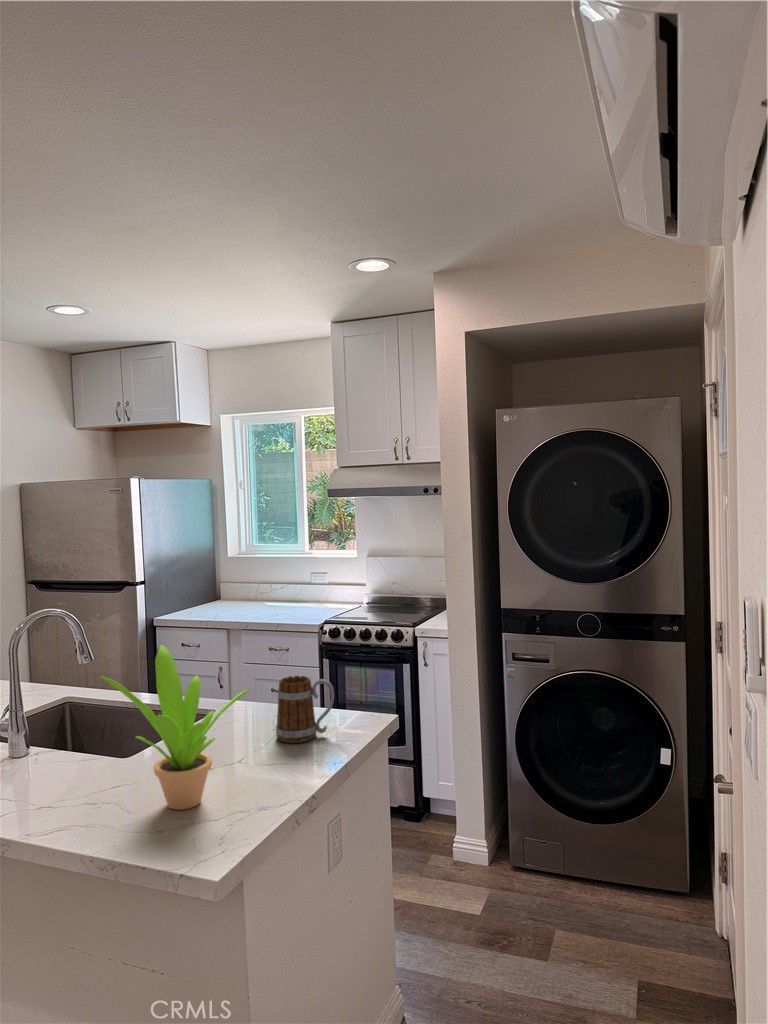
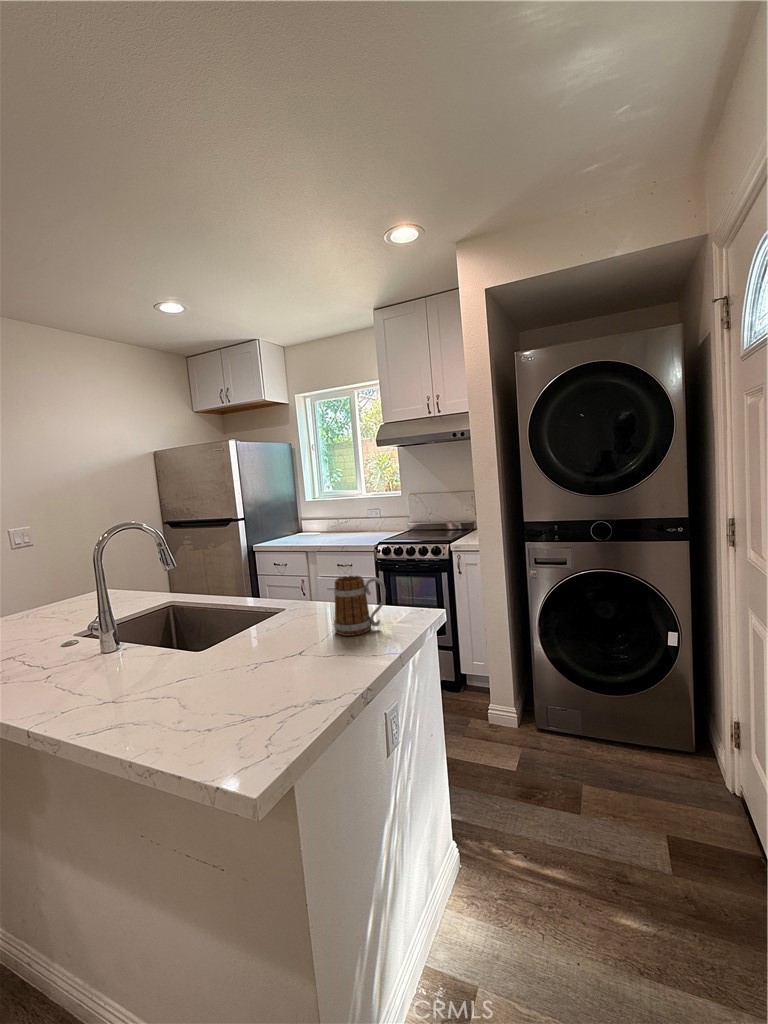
potted plant: present [101,645,249,810] -> none [137,546,297,704]

